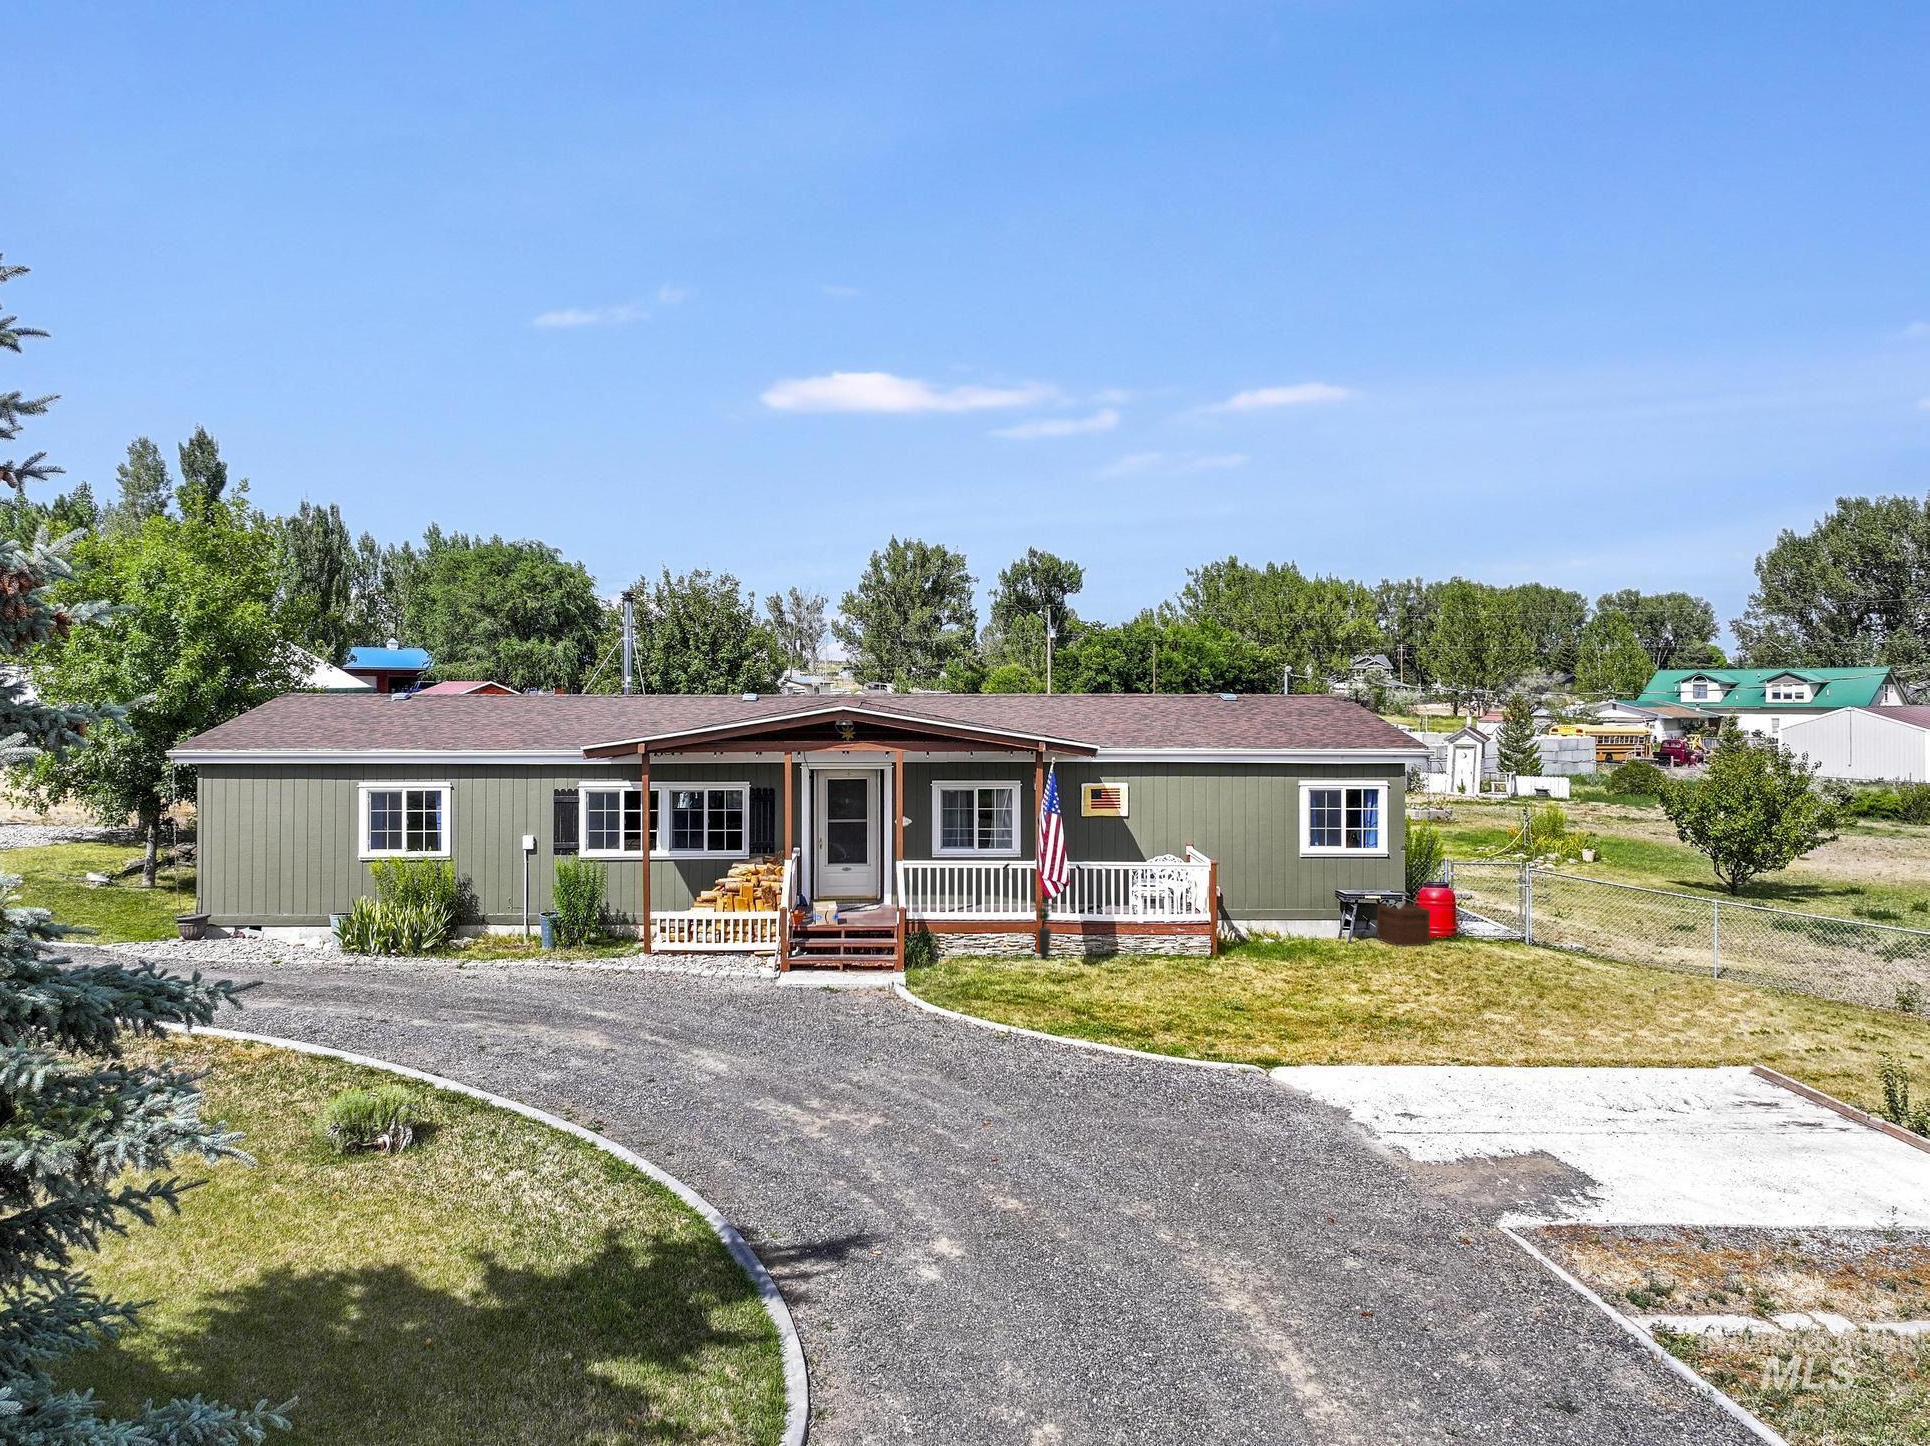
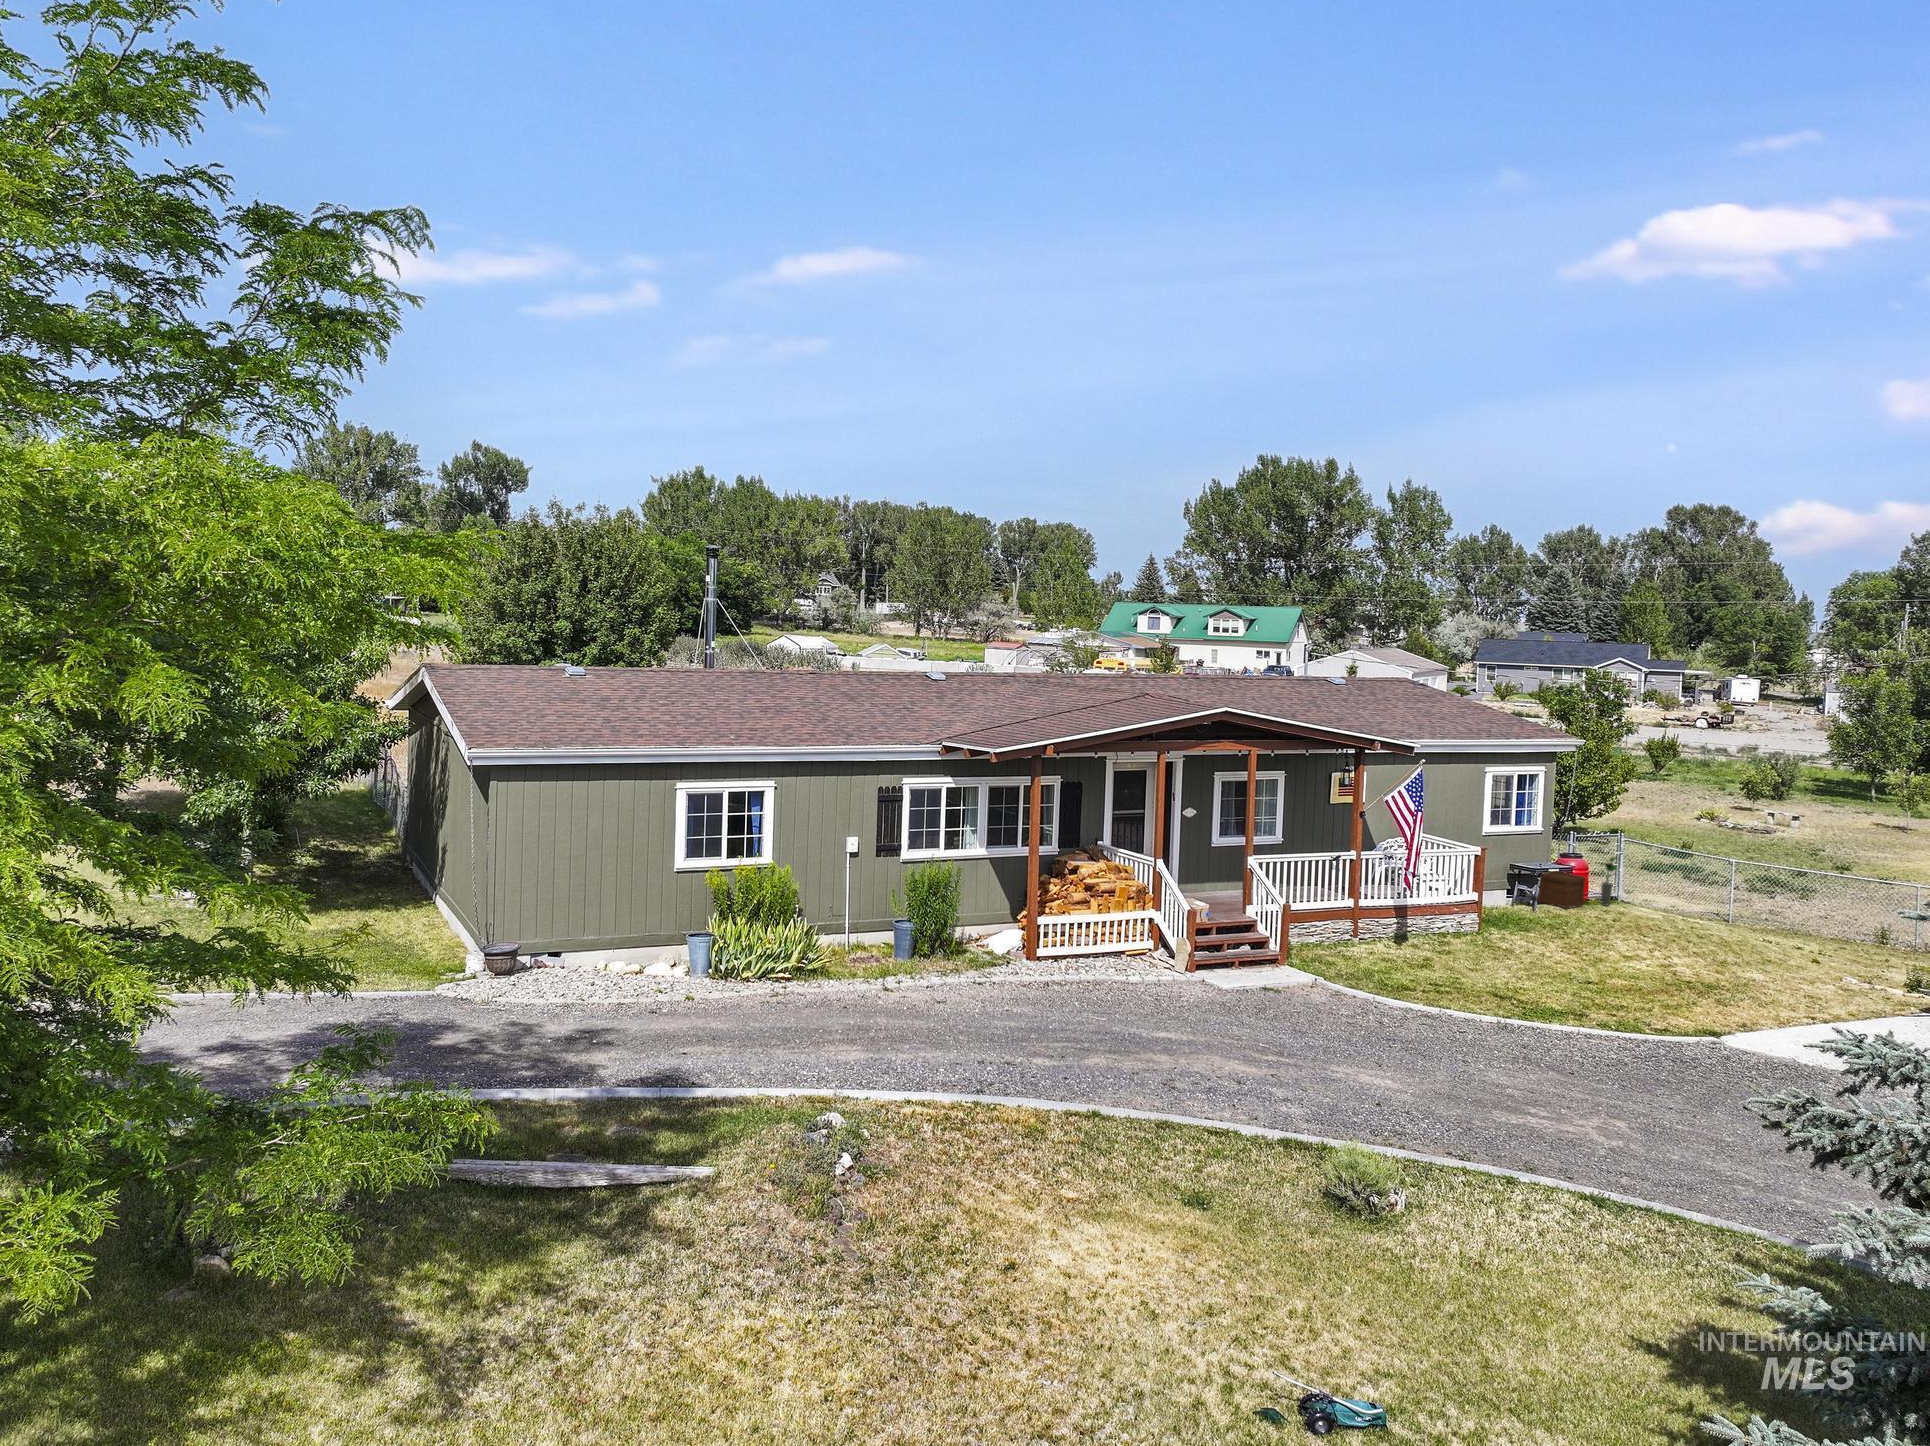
potted plant: present [1038,896,1055,958] -> present [1601,857,1617,906]

